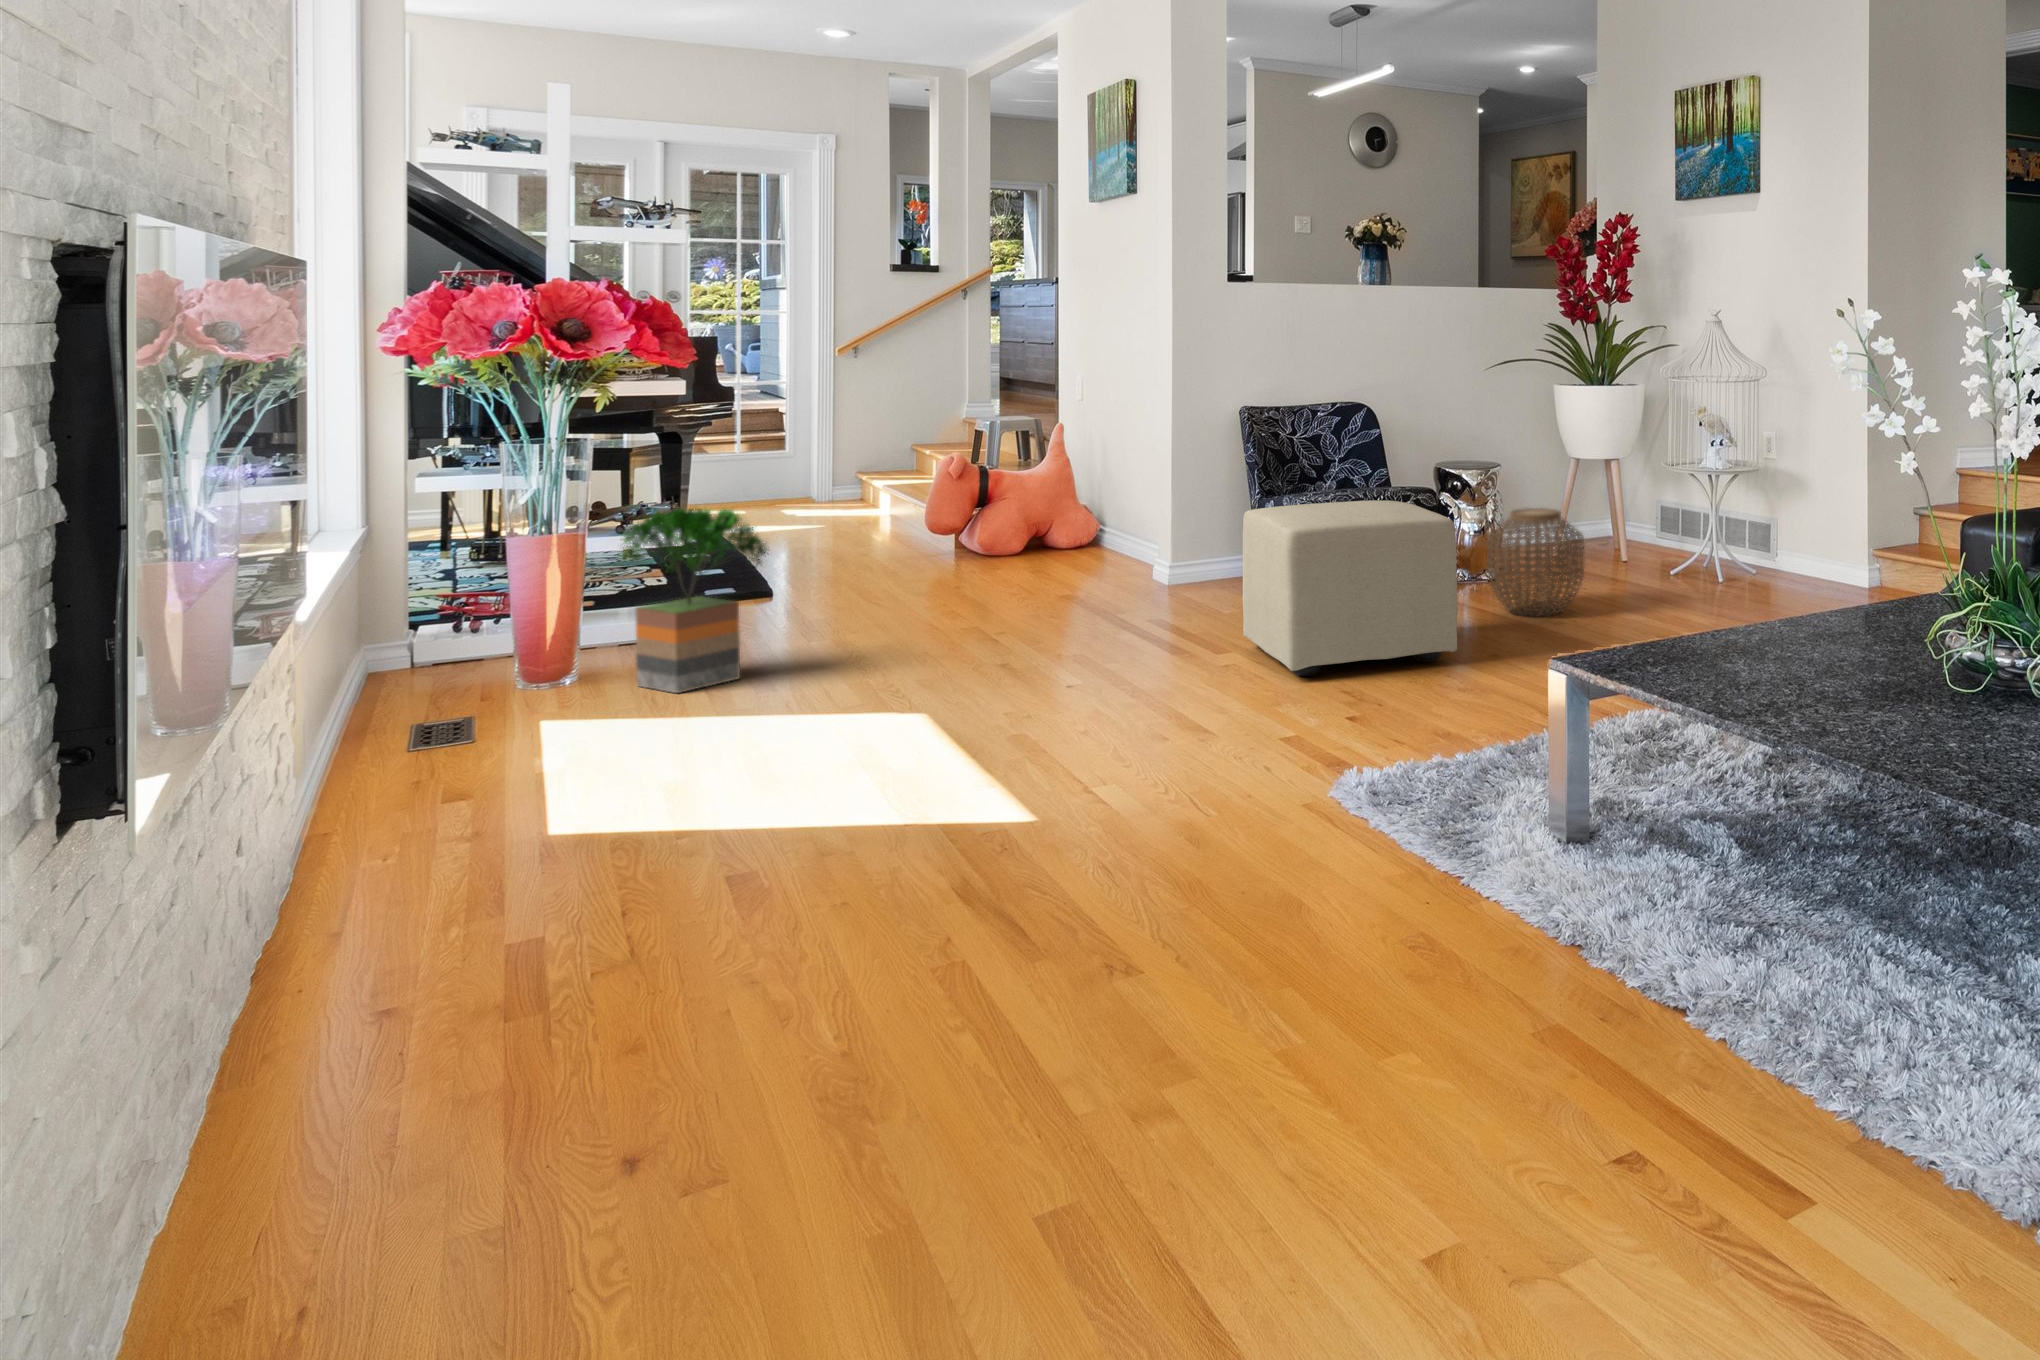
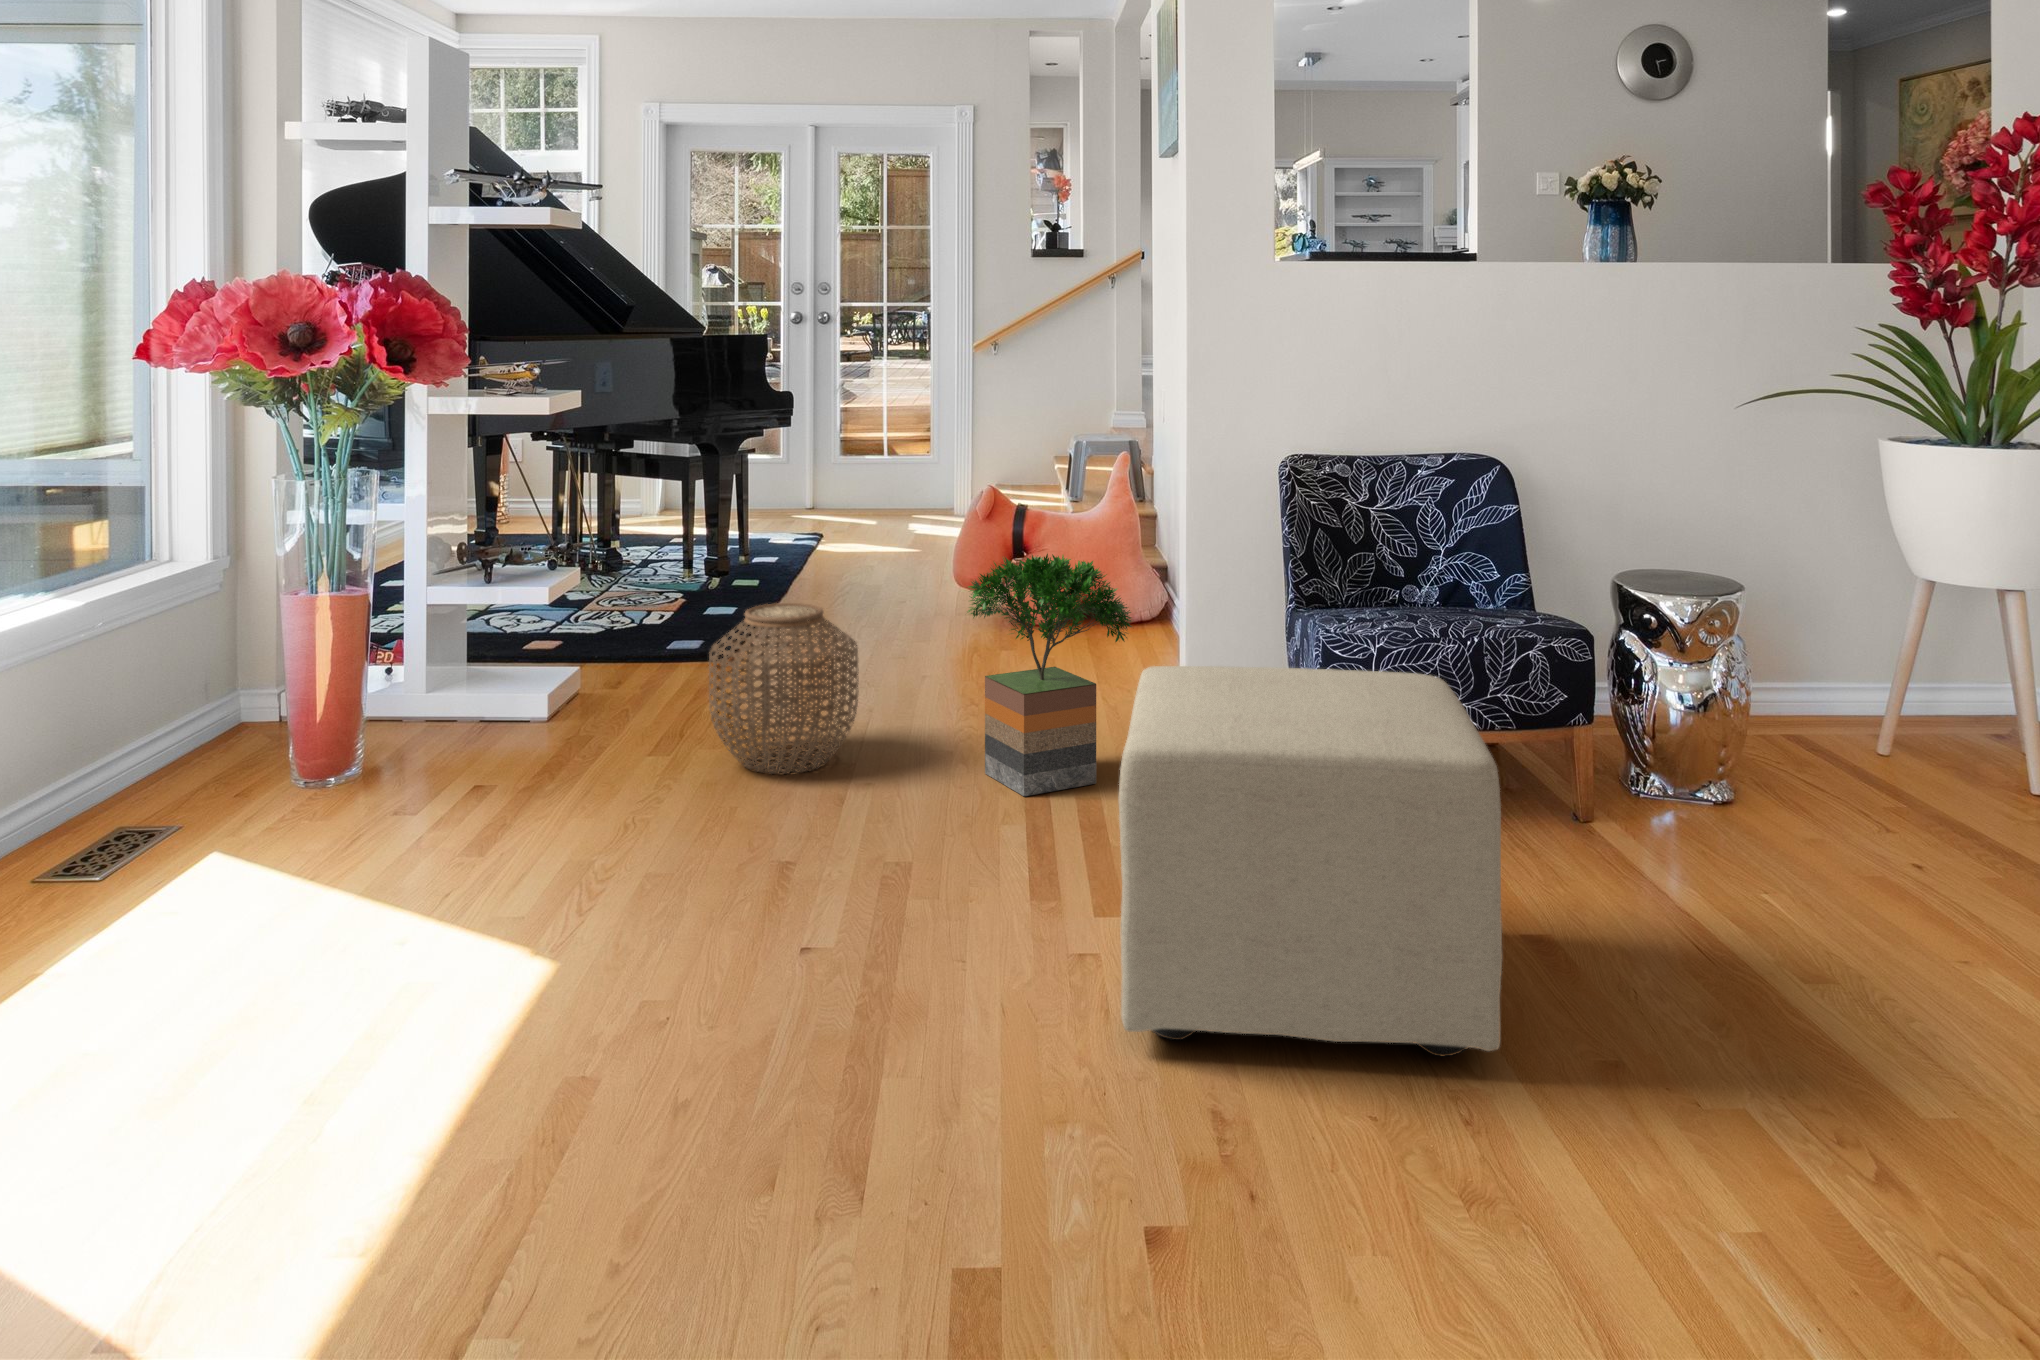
potted tree: present [620,507,769,693] -> present [967,554,1132,796]
woven basket: present [1487,508,1585,616] -> present [709,603,858,774]

